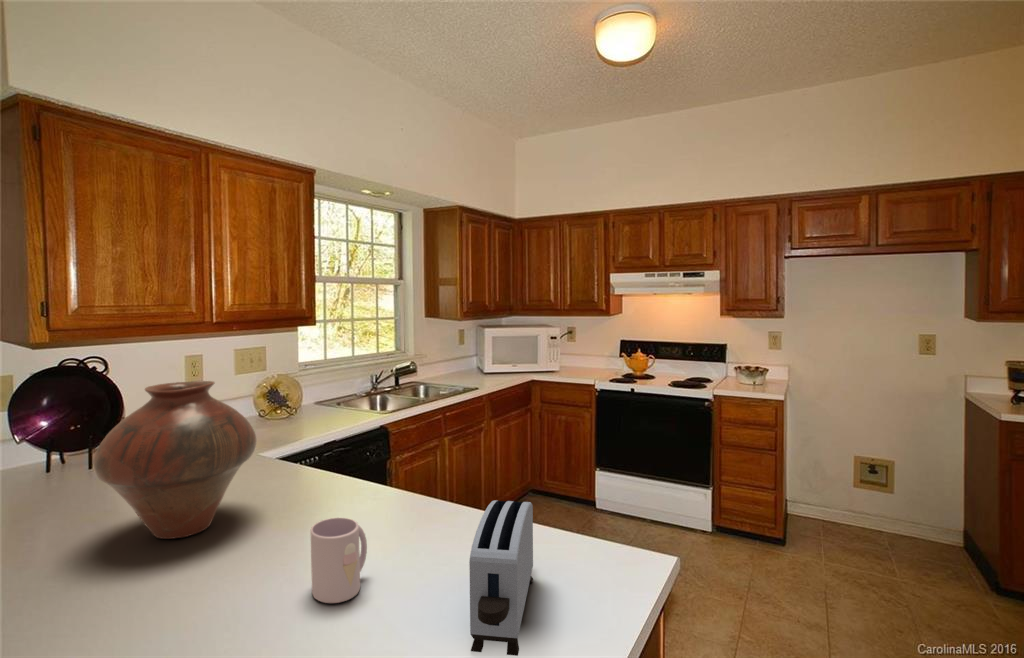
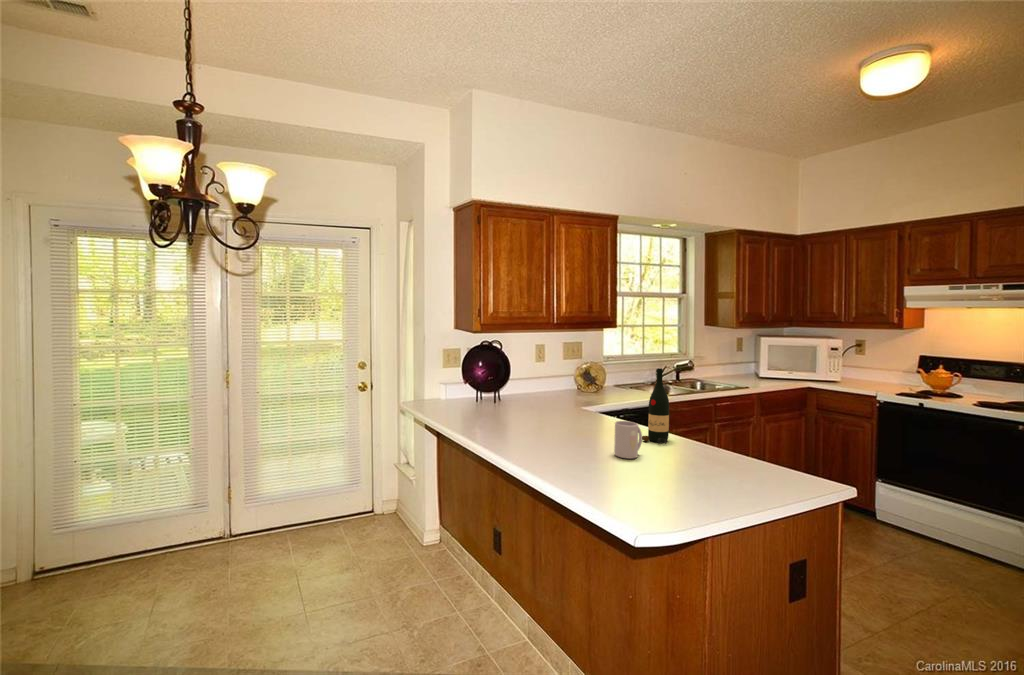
vase: present [94,381,256,539] -> none [518,352,586,429]
wine bottle: none [364,399,409,532] -> present [642,368,669,444]
toaster: present [469,500,533,656] -> none [688,420,735,485]

